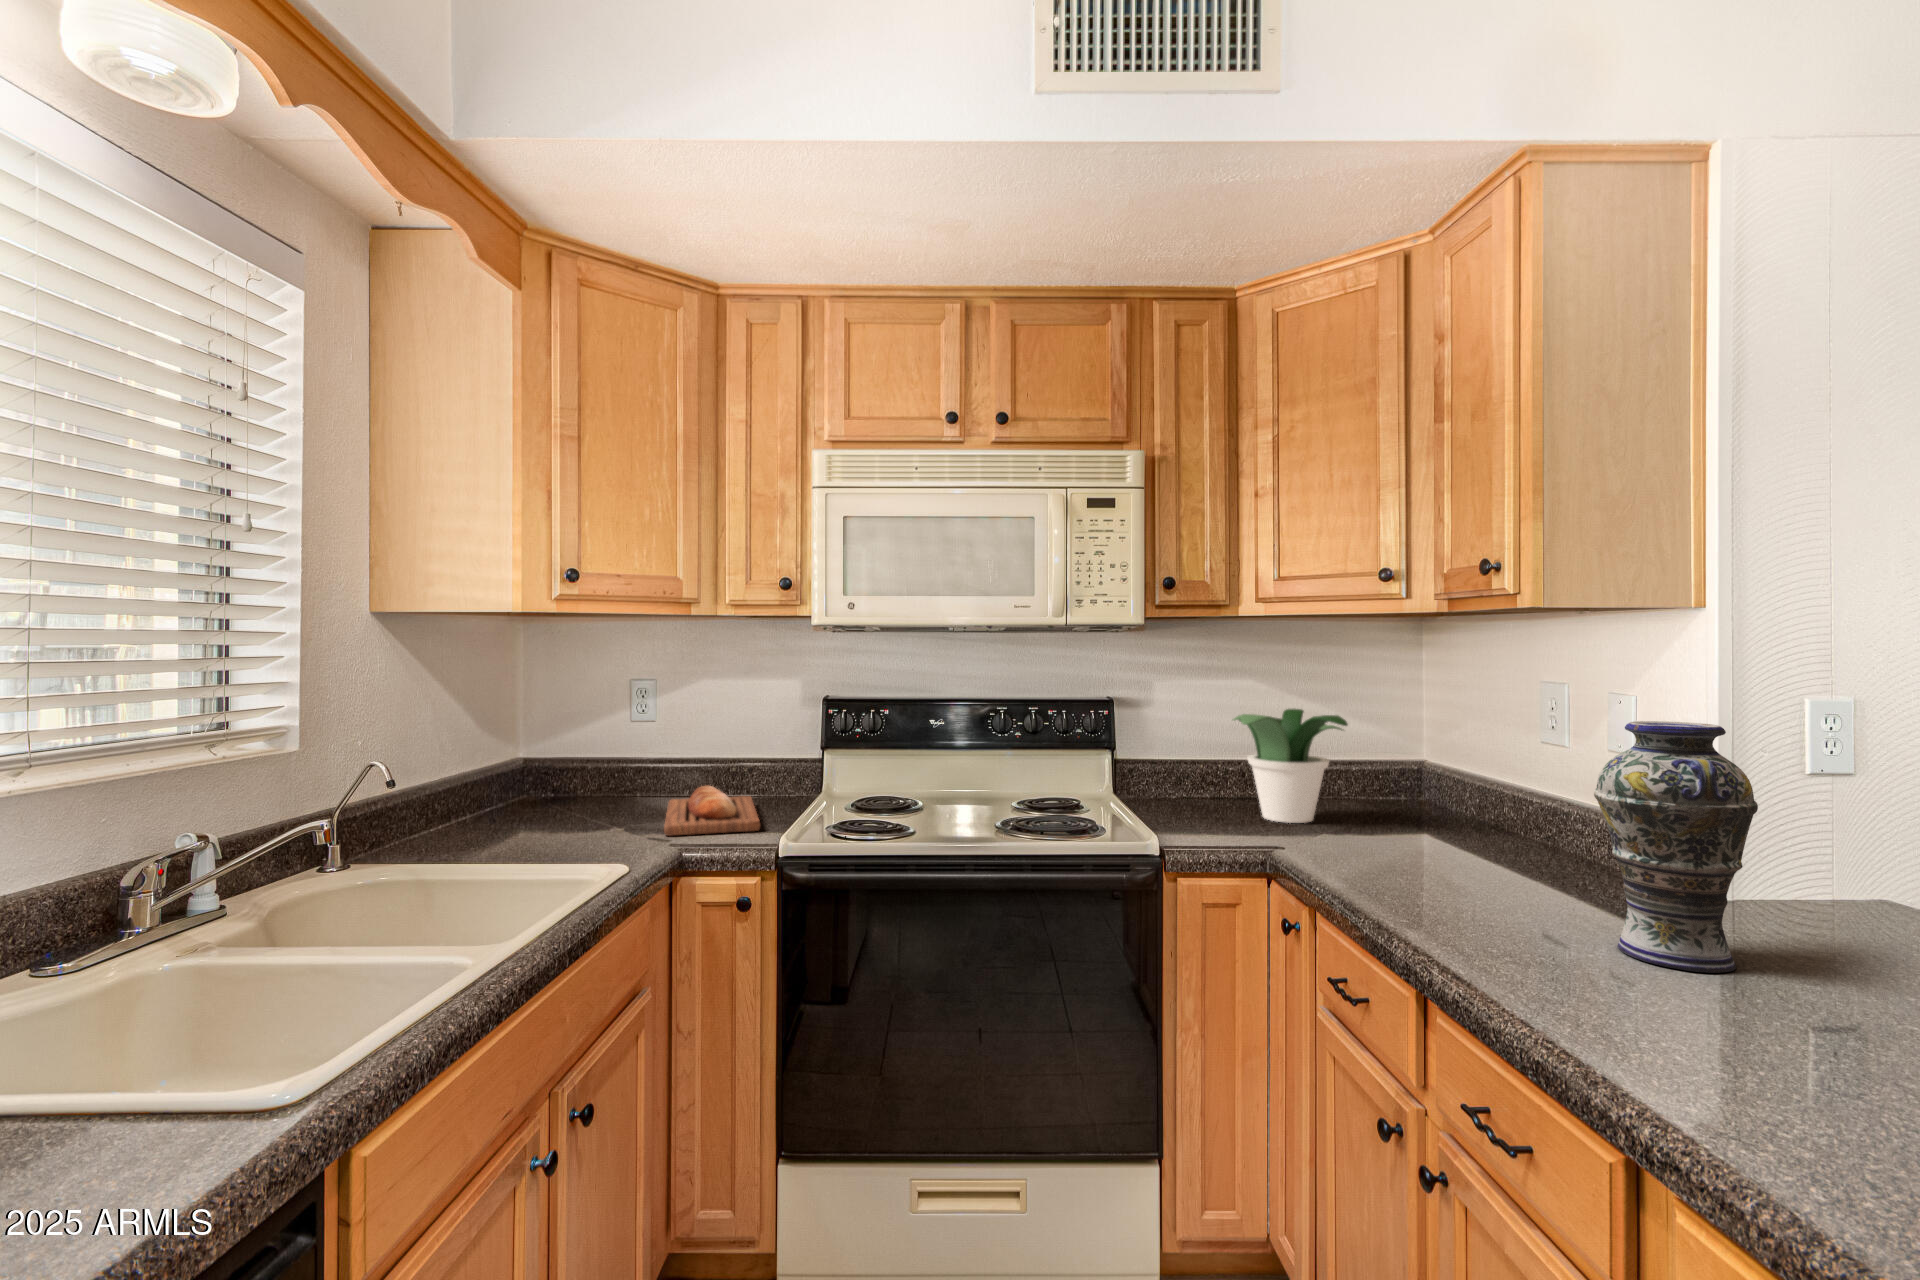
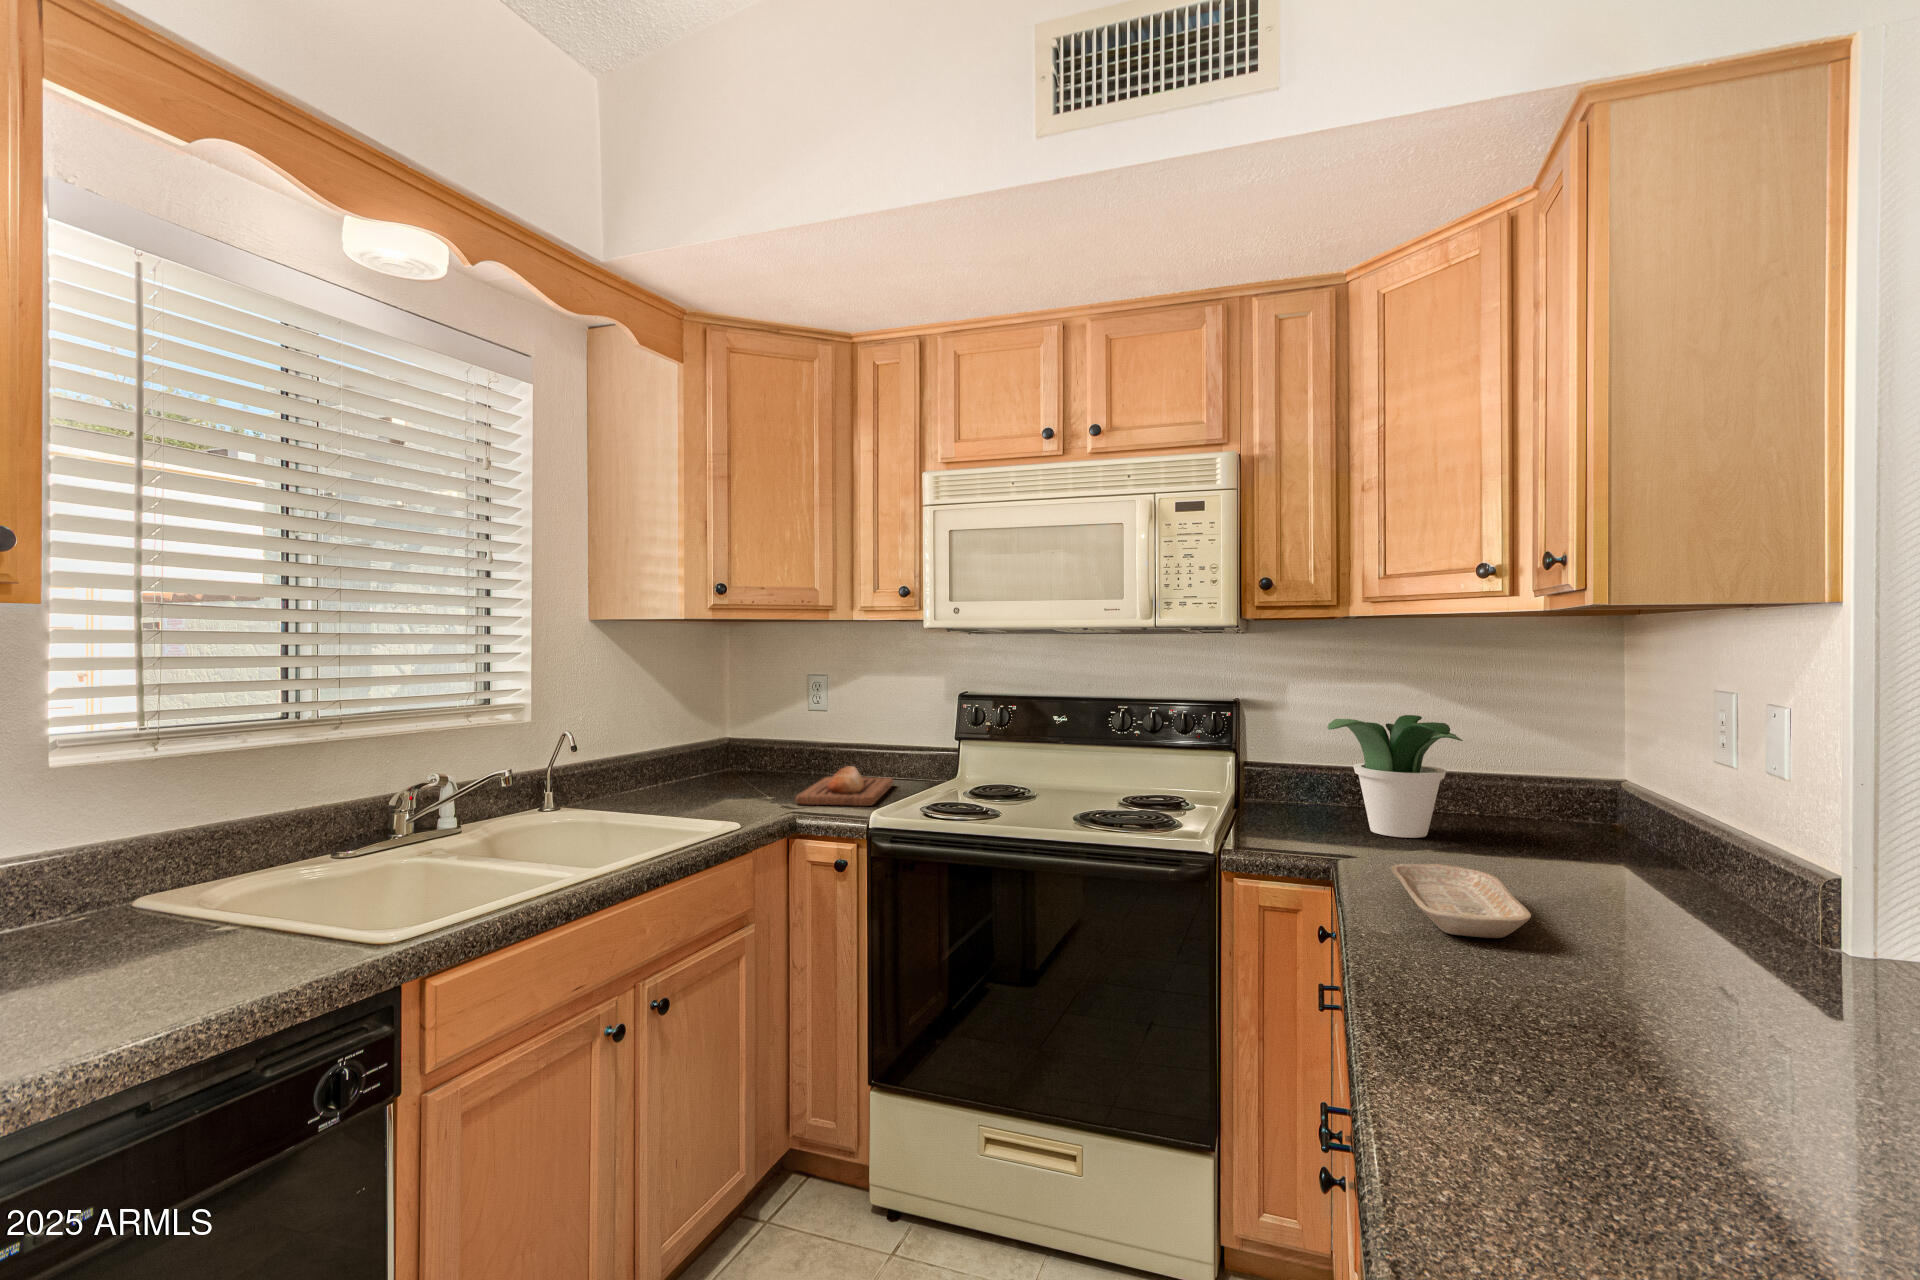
vase: present [1594,721,1758,973] -> none [1554,731,1740,1023]
tray: none [1359,848,1533,914] -> present [1391,864,1531,938]

